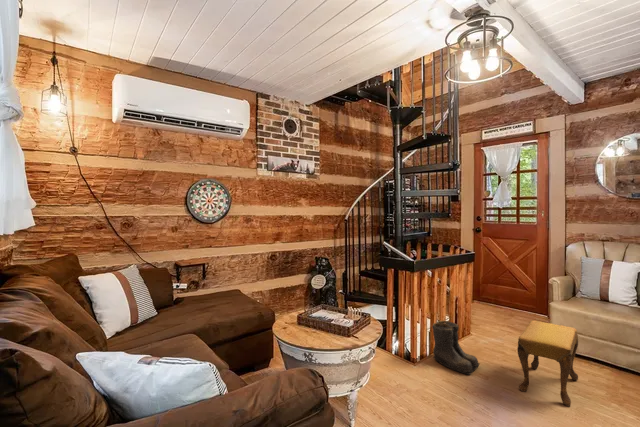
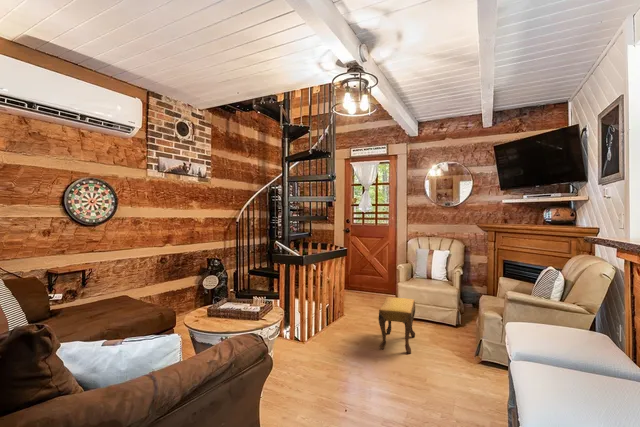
boots: present [432,321,479,375] -> none [317,305,352,344]

